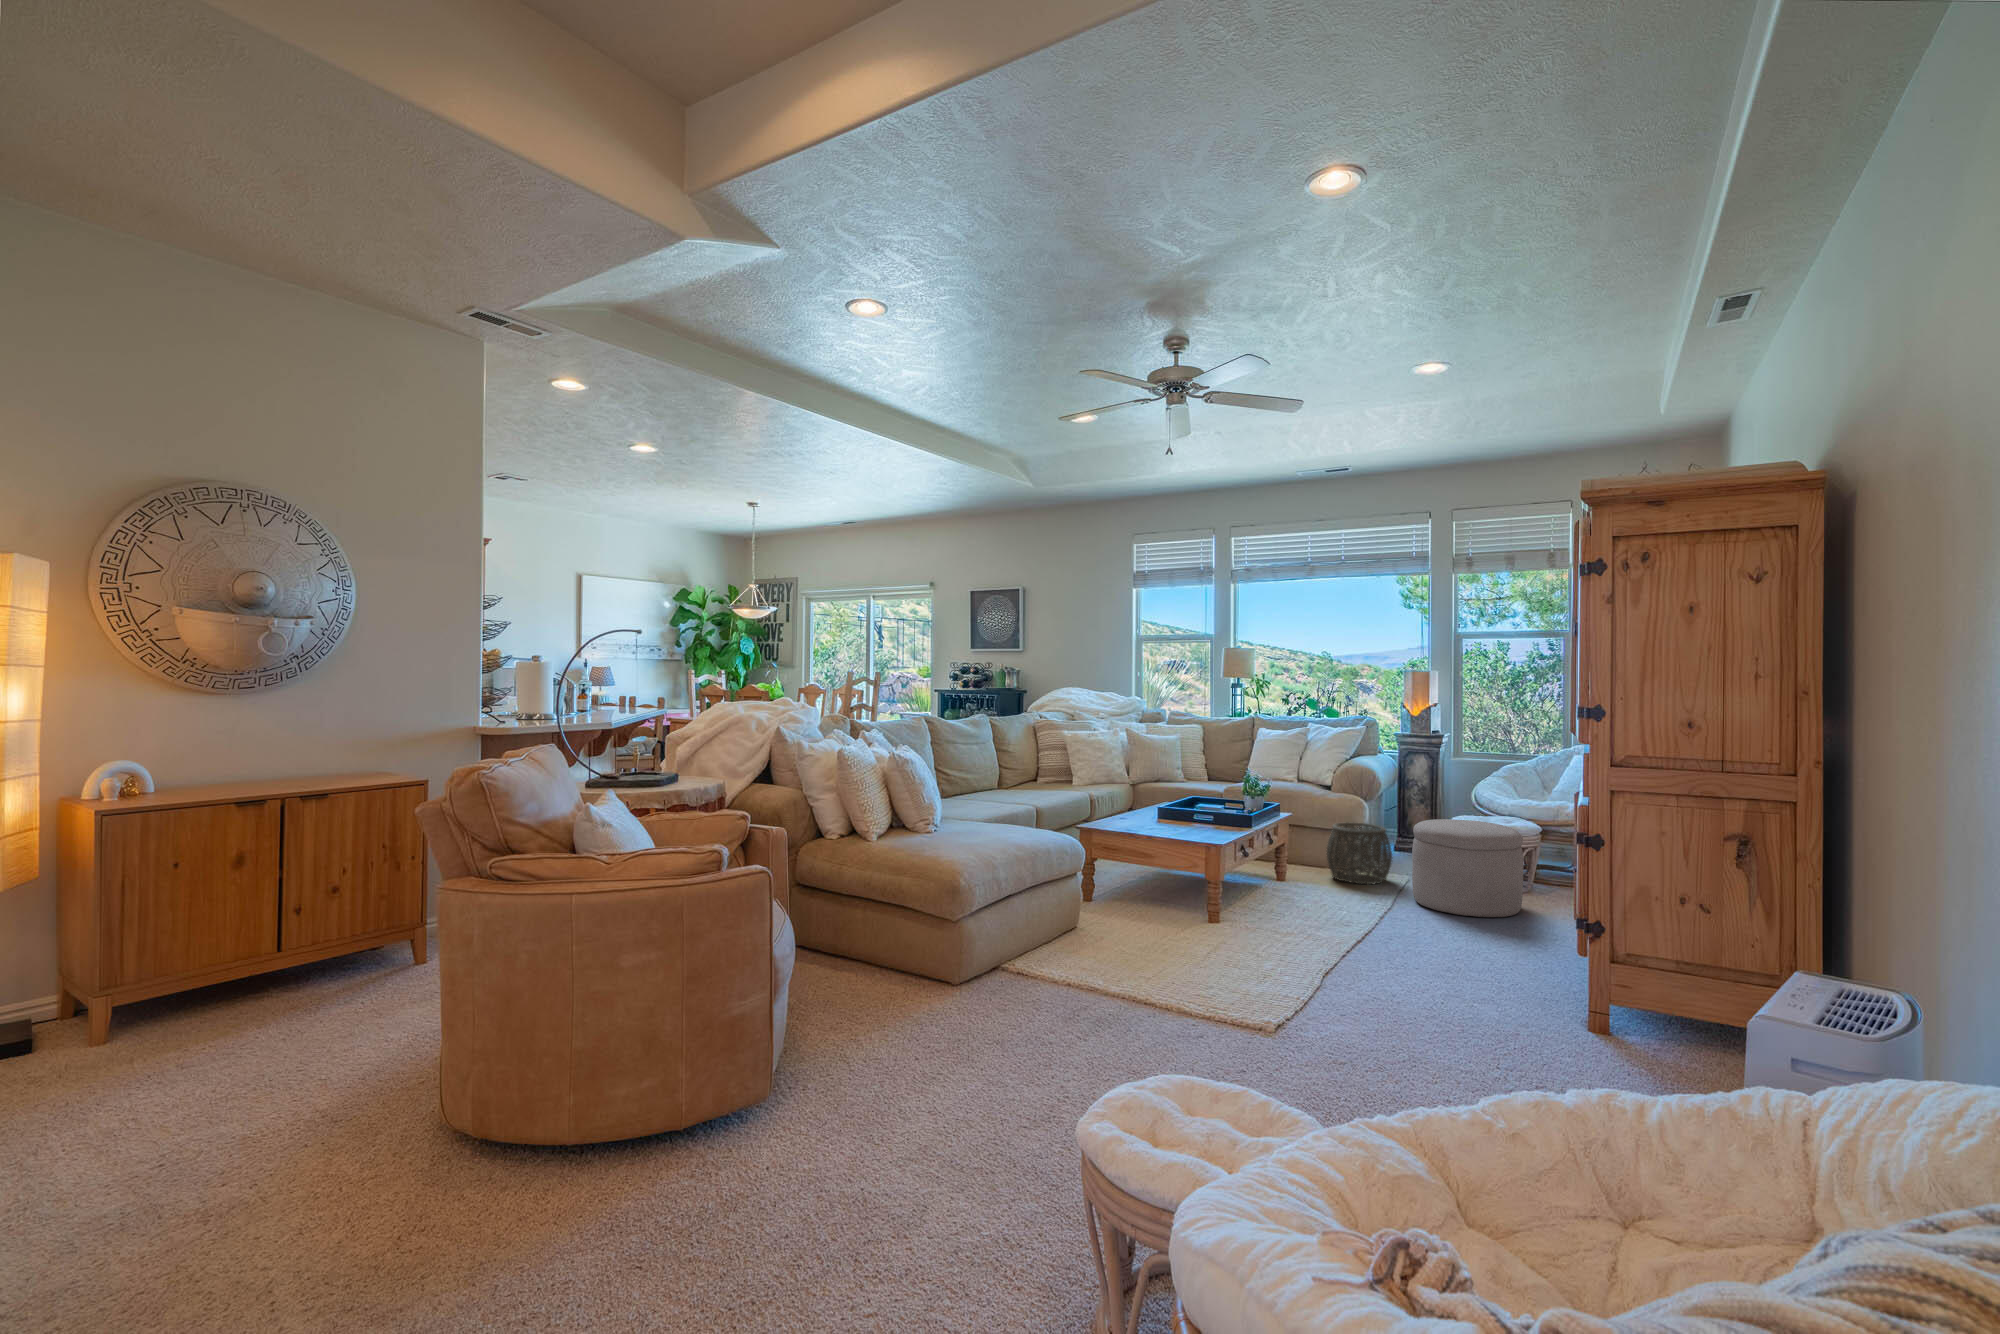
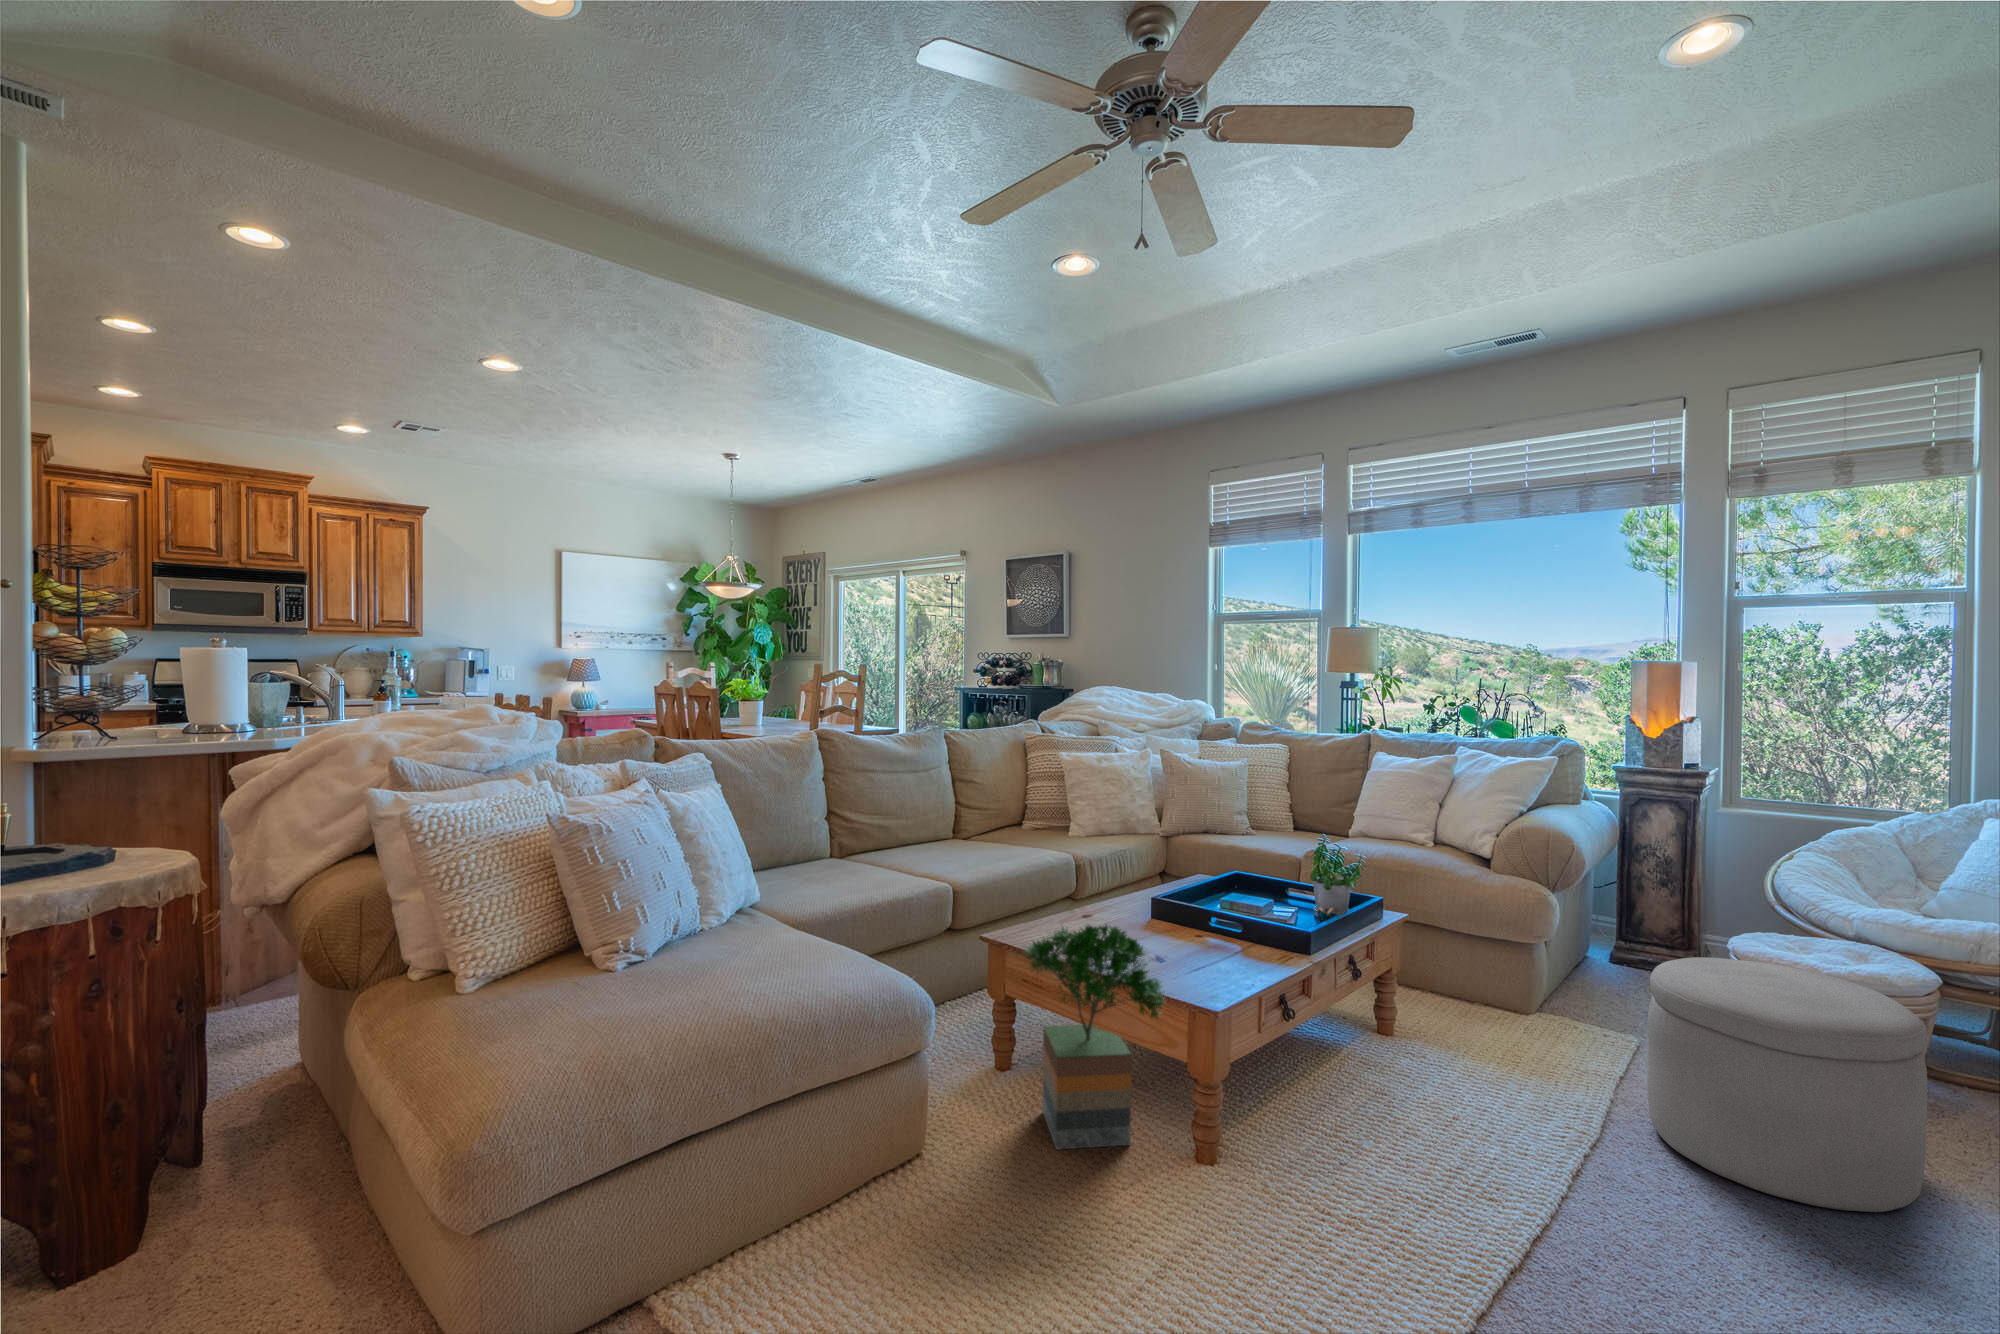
potted tree: none [1119,811,1198,922] -> present [1024,925,1164,1150]
woven basket: present [1327,822,1392,884] -> none [1470,934,1605,1064]

